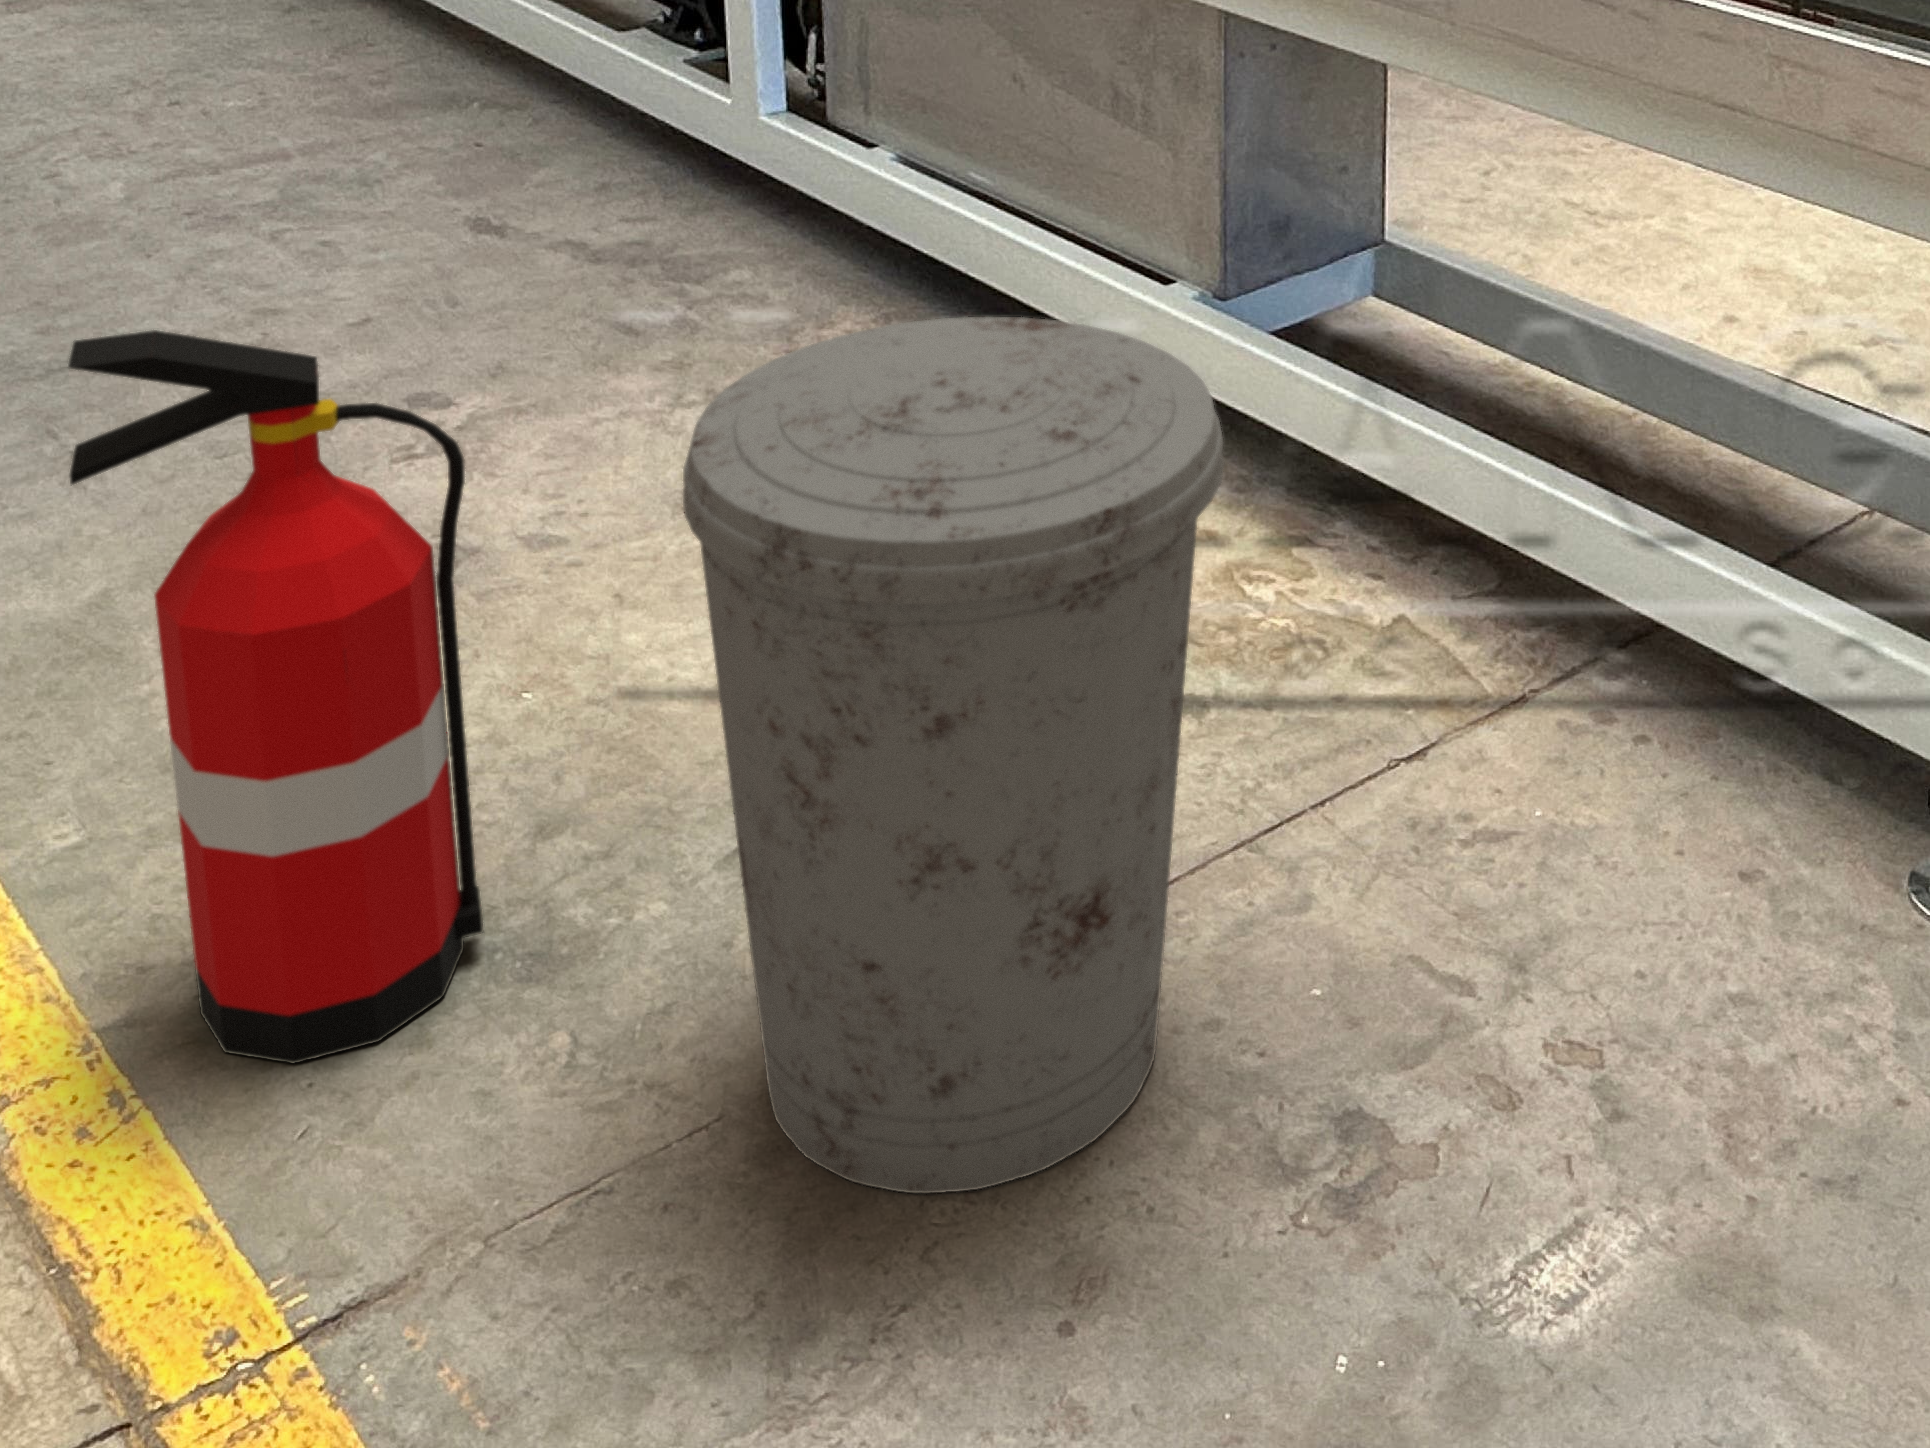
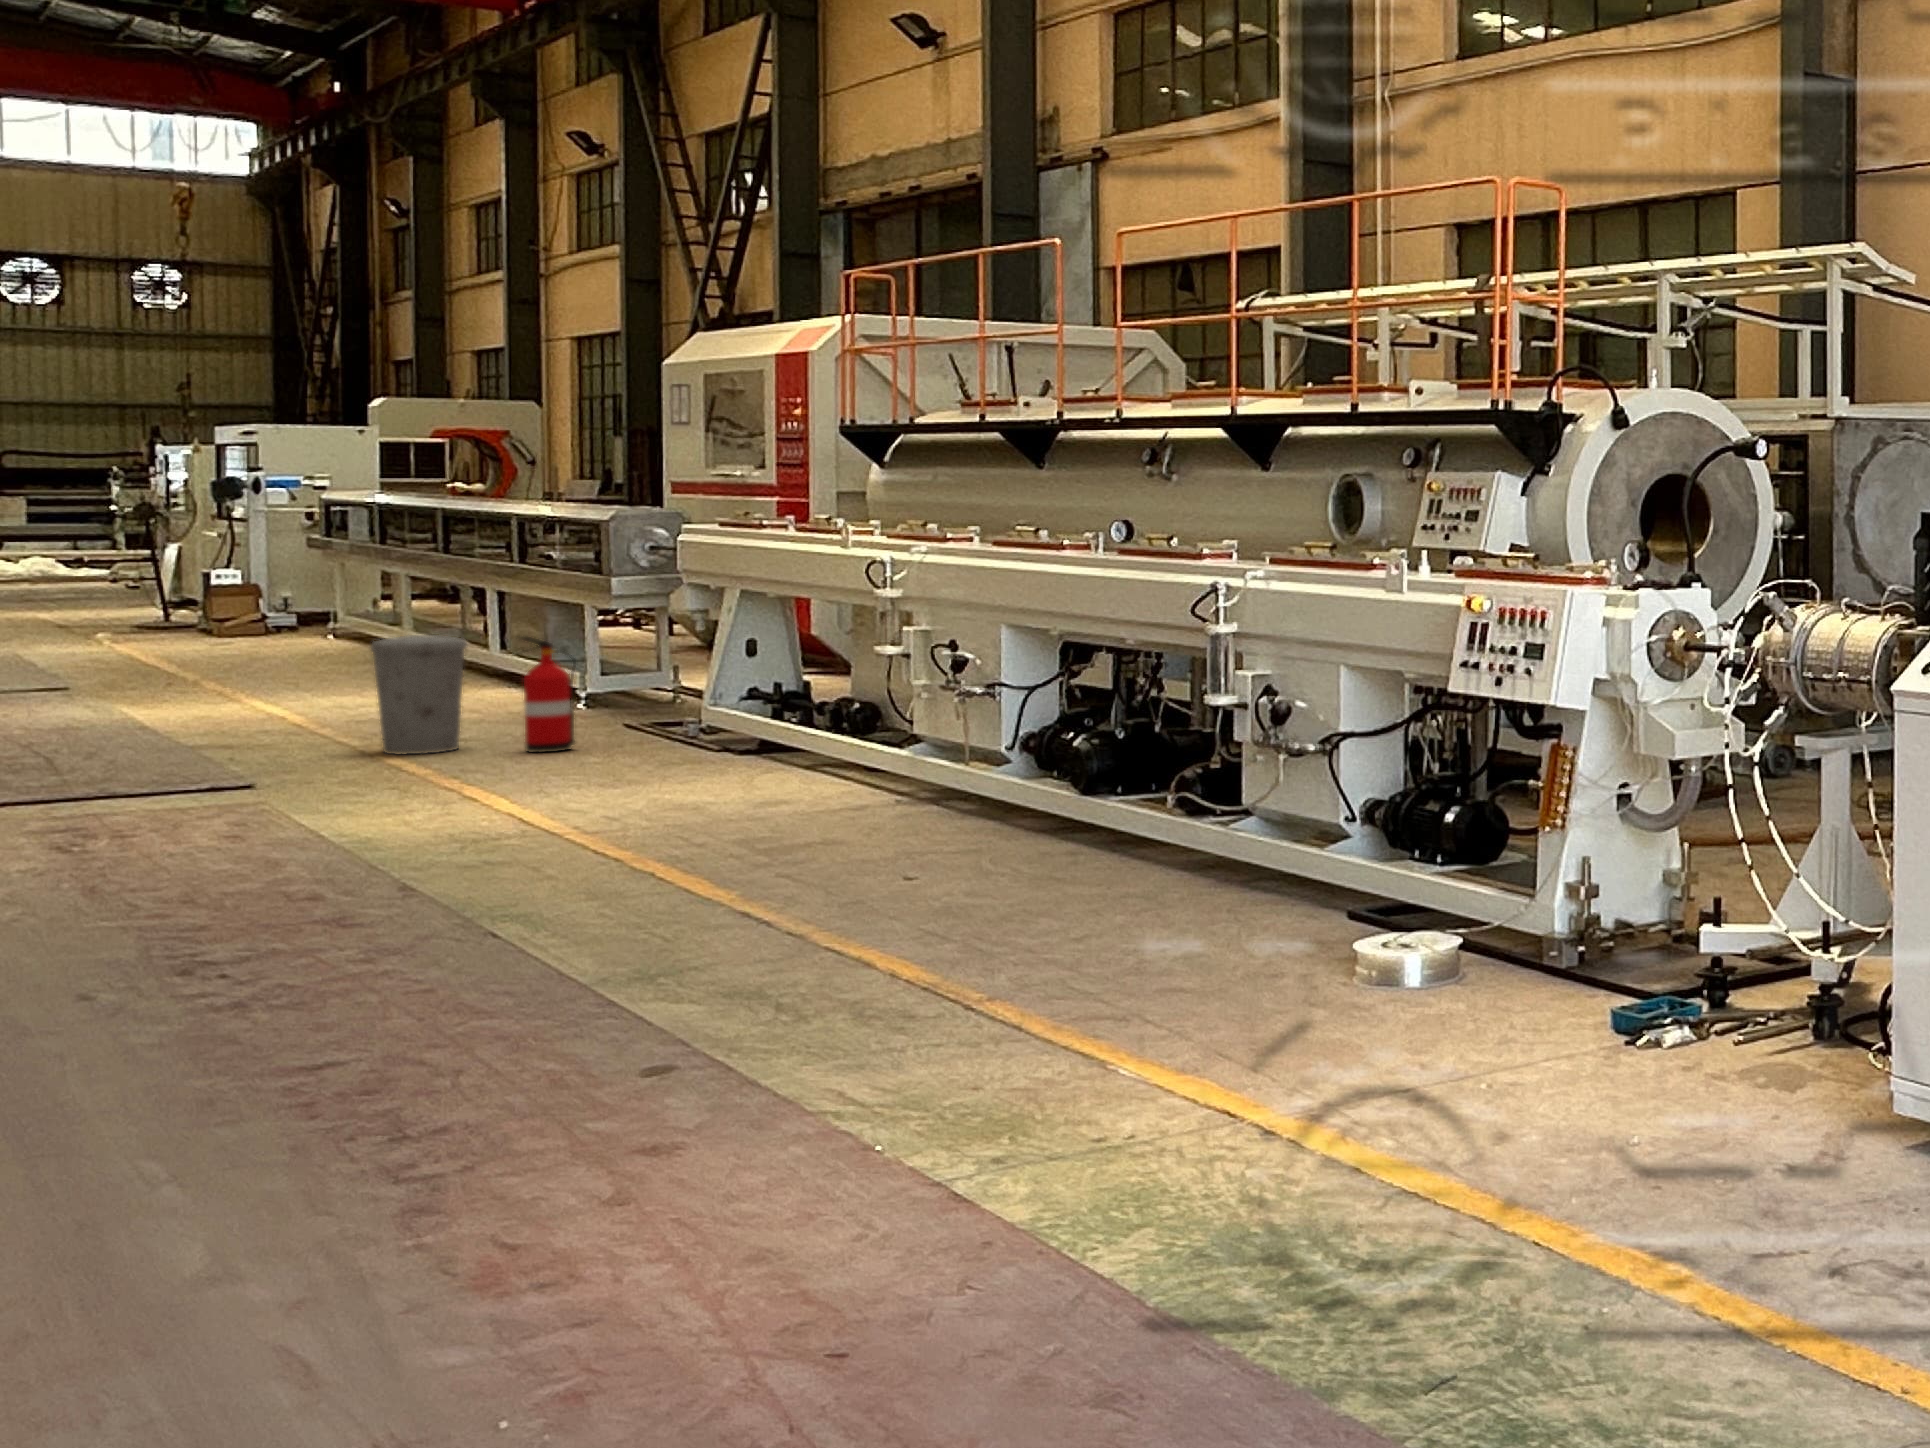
fire extinguisher: present [68,330,483,1063] -> present [522,637,575,753]

